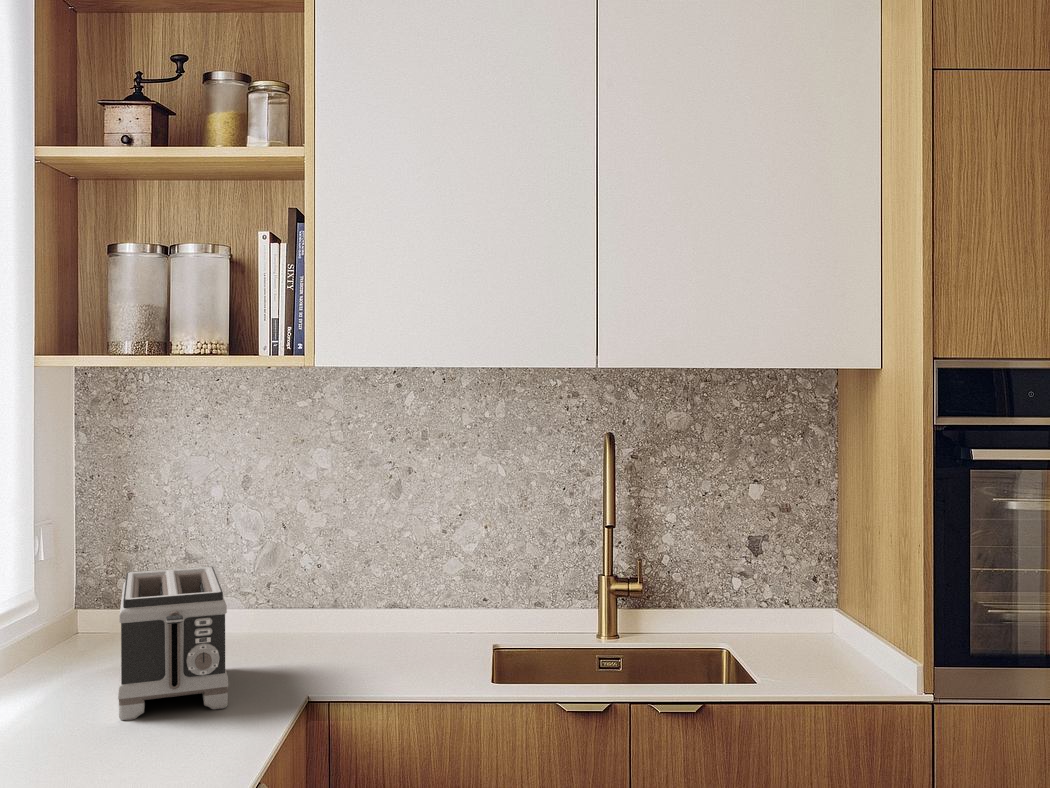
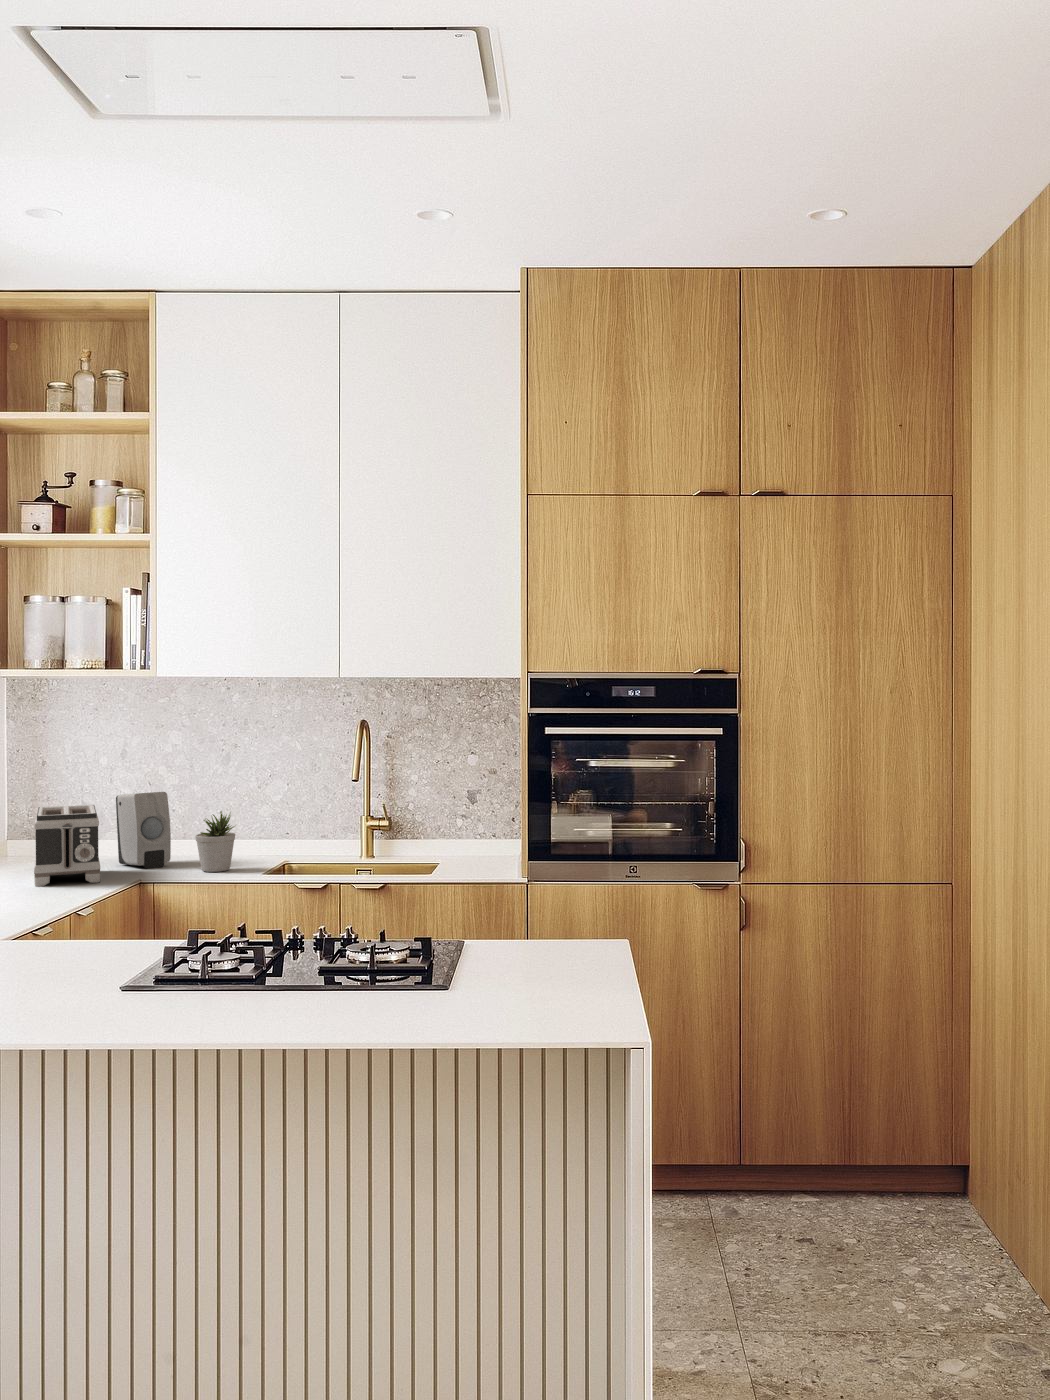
soap dispenser: none [242,542,326,663] -> present [116,792,171,869]
potted plant: none [371,577,432,676] -> present [195,811,235,872]

